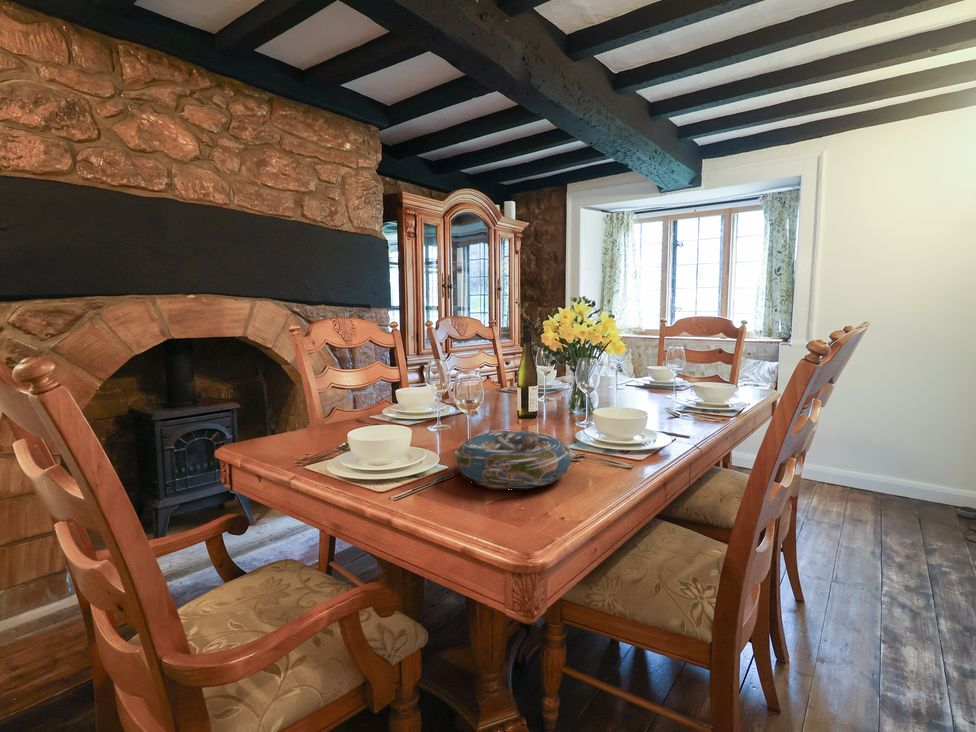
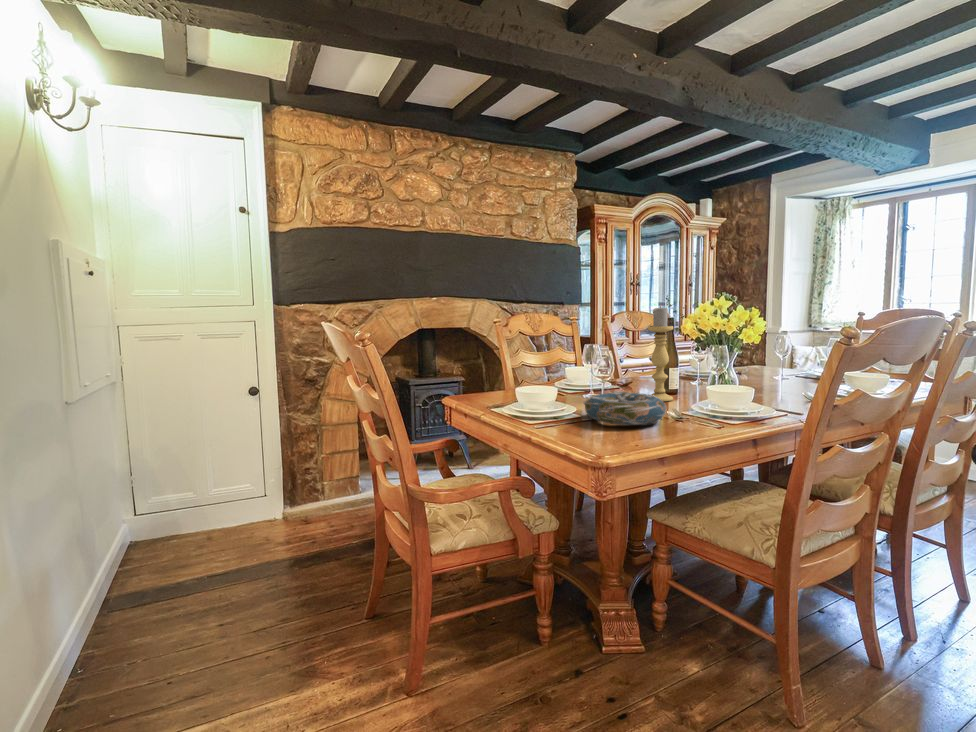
candle holder: none [512,309,545,434] -> present [648,306,673,401]

